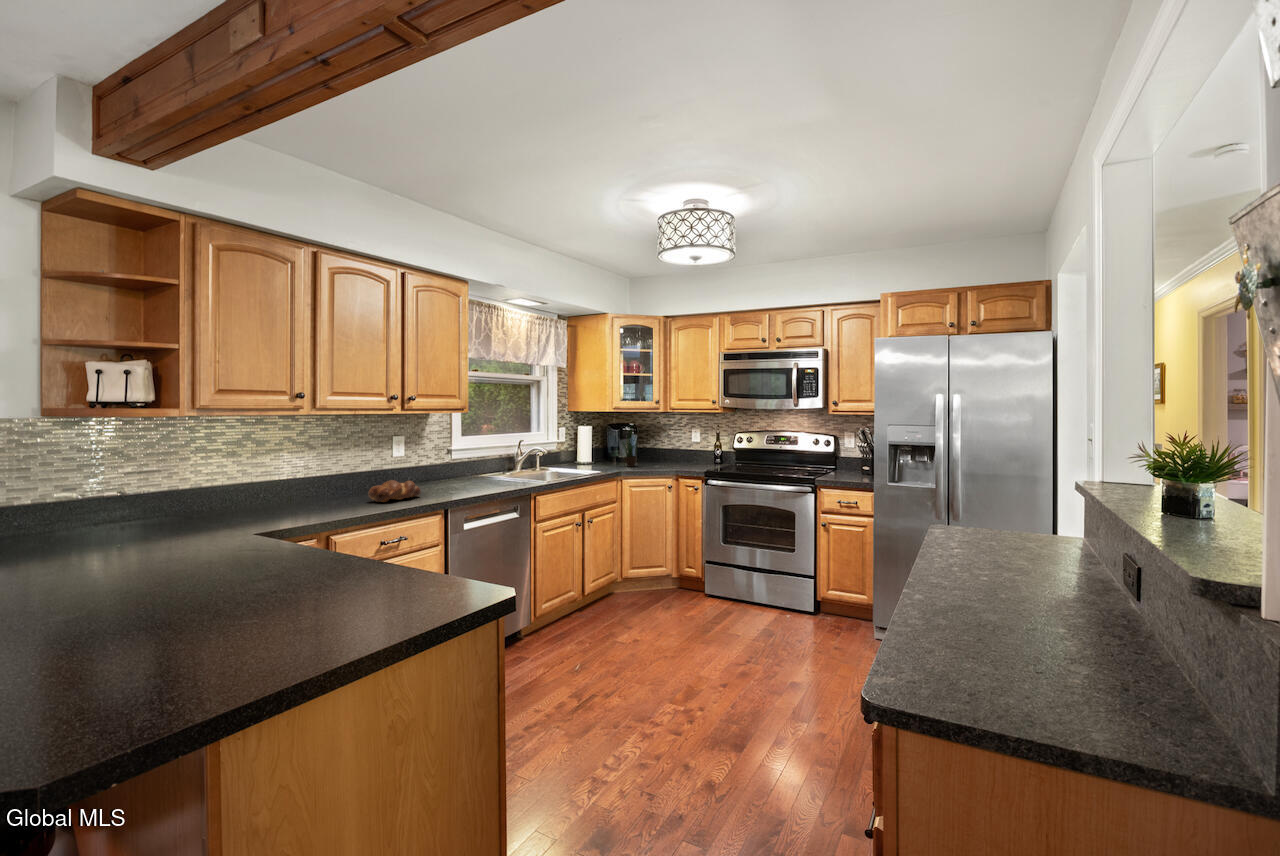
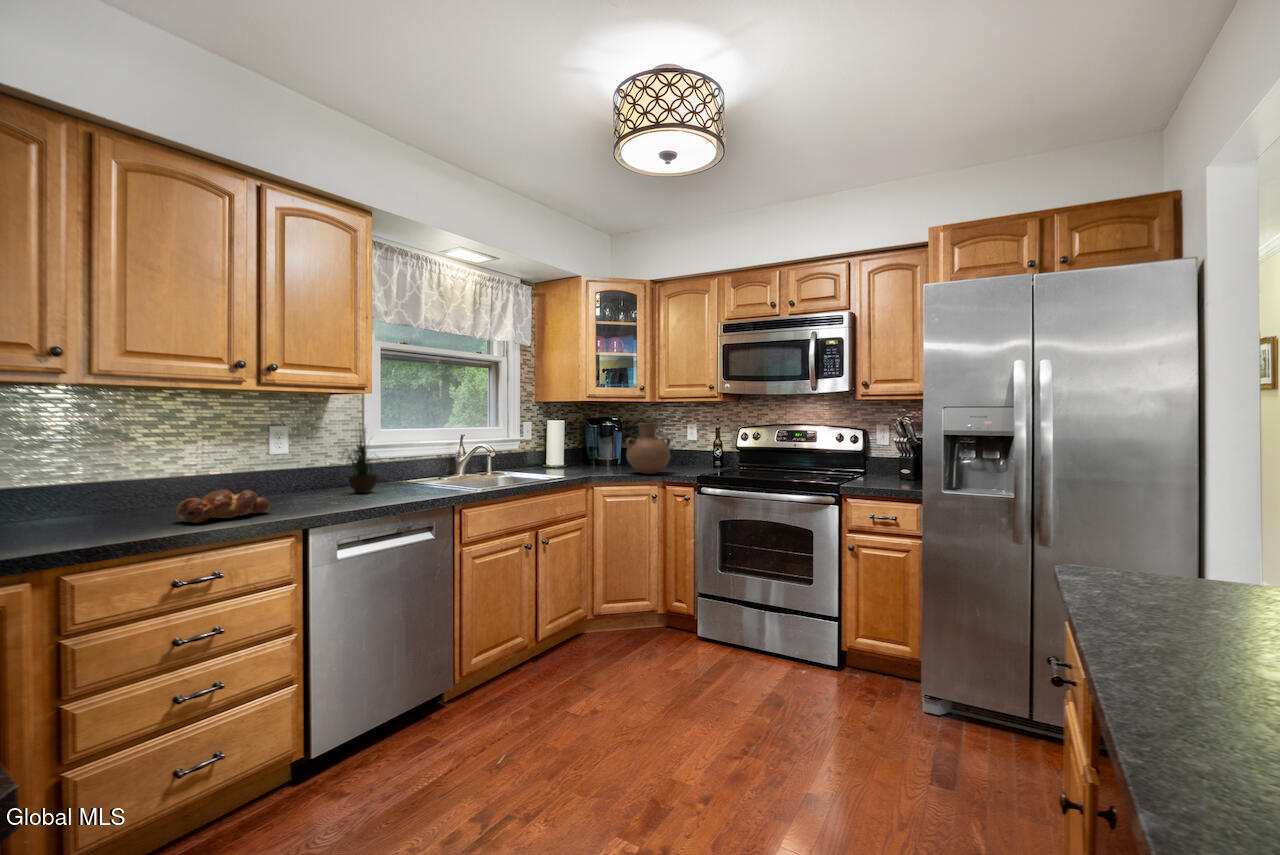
potted plant: present [623,430,637,467] -> present [346,428,377,493]
vase: none [648,430,683,470] -> present [626,423,670,474]

